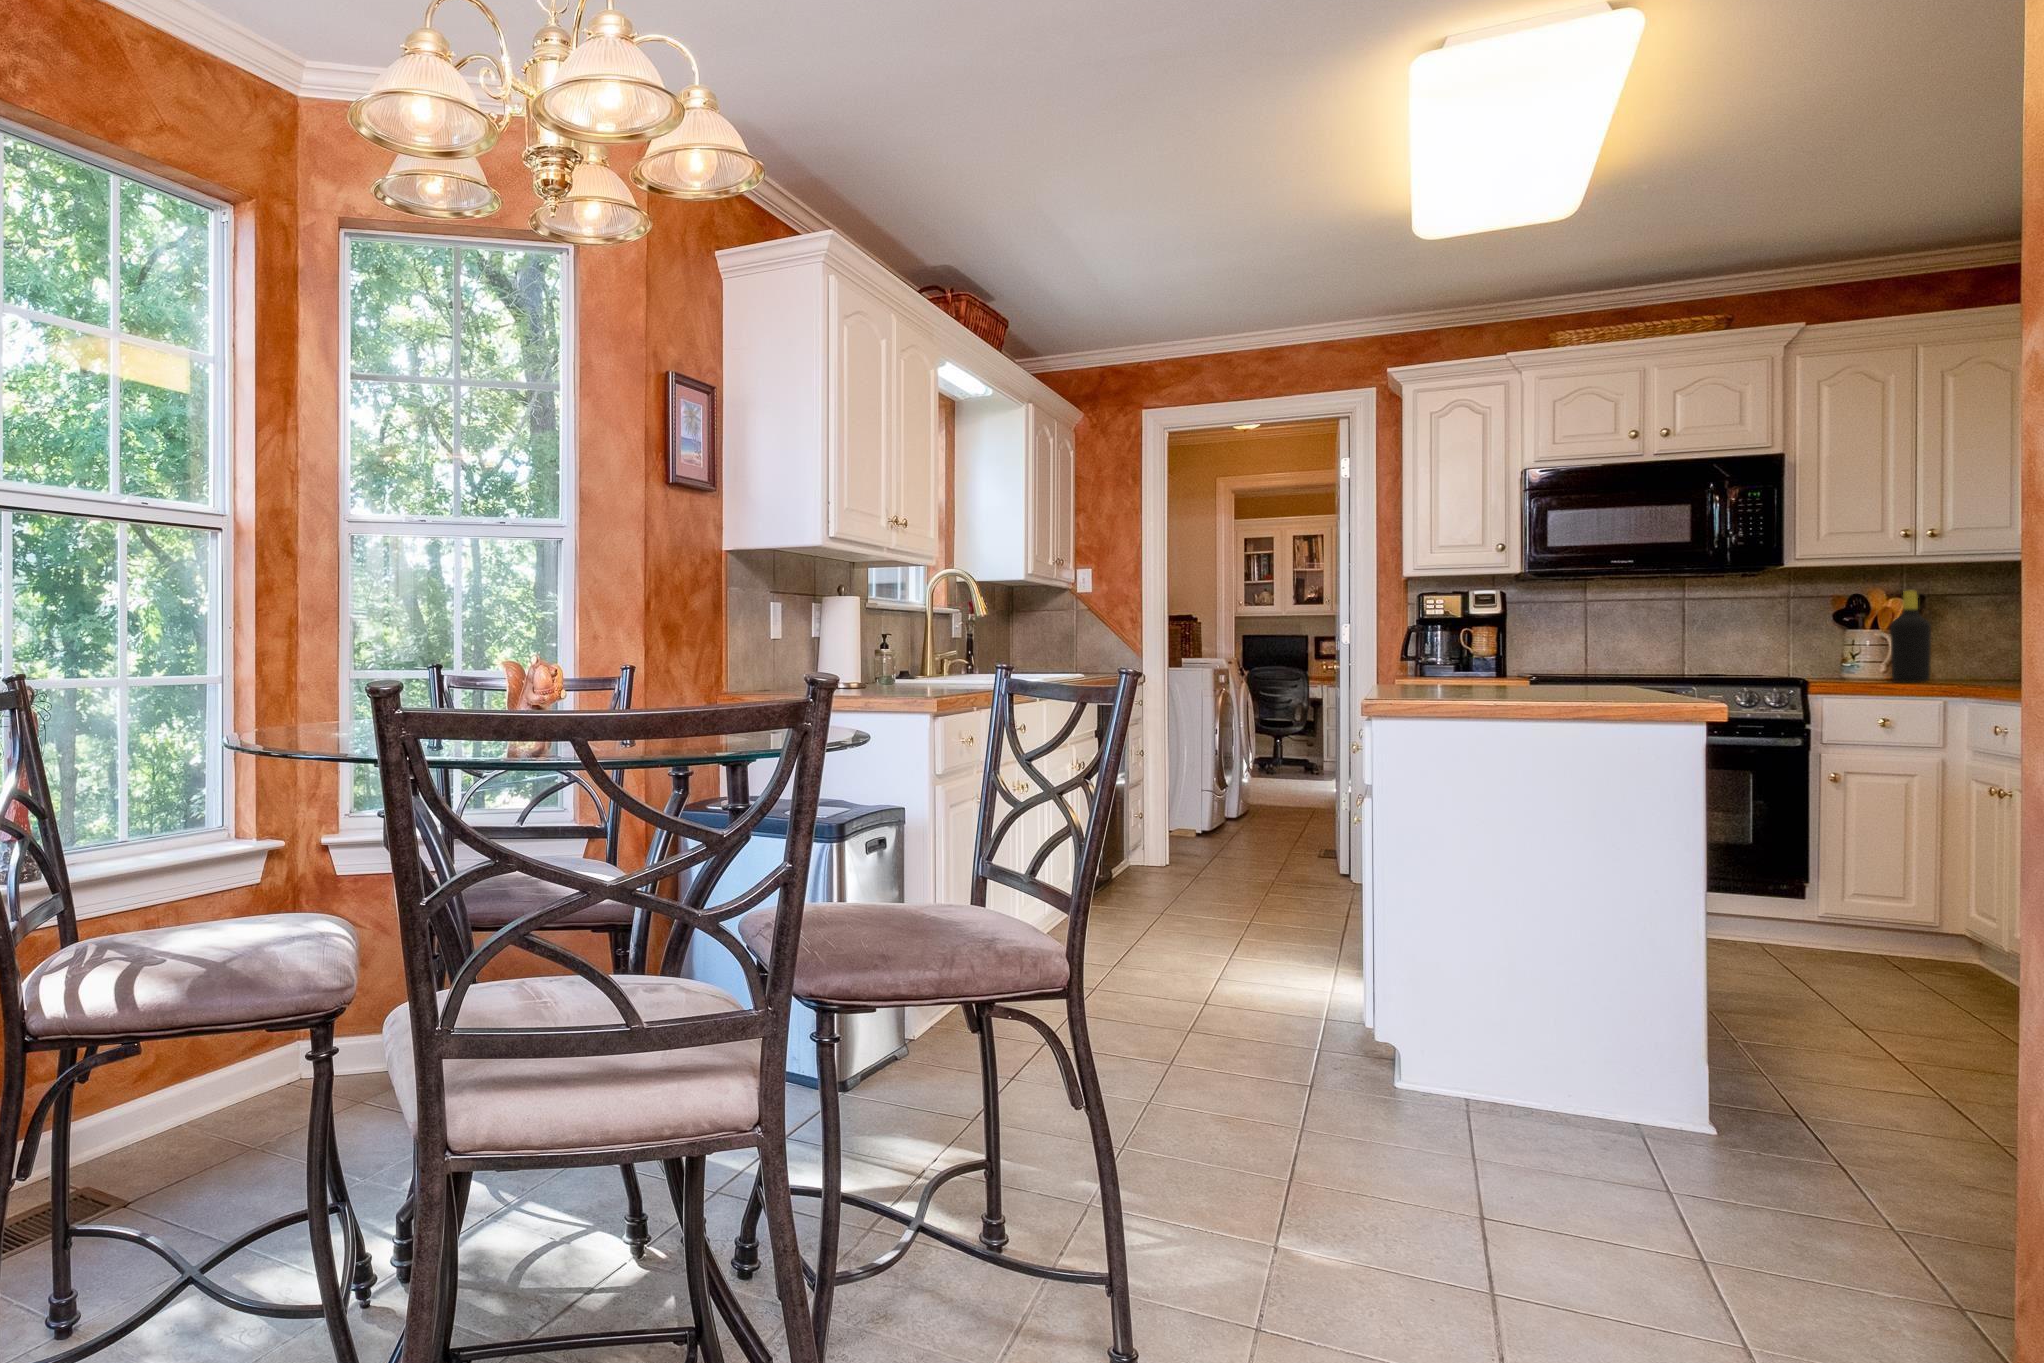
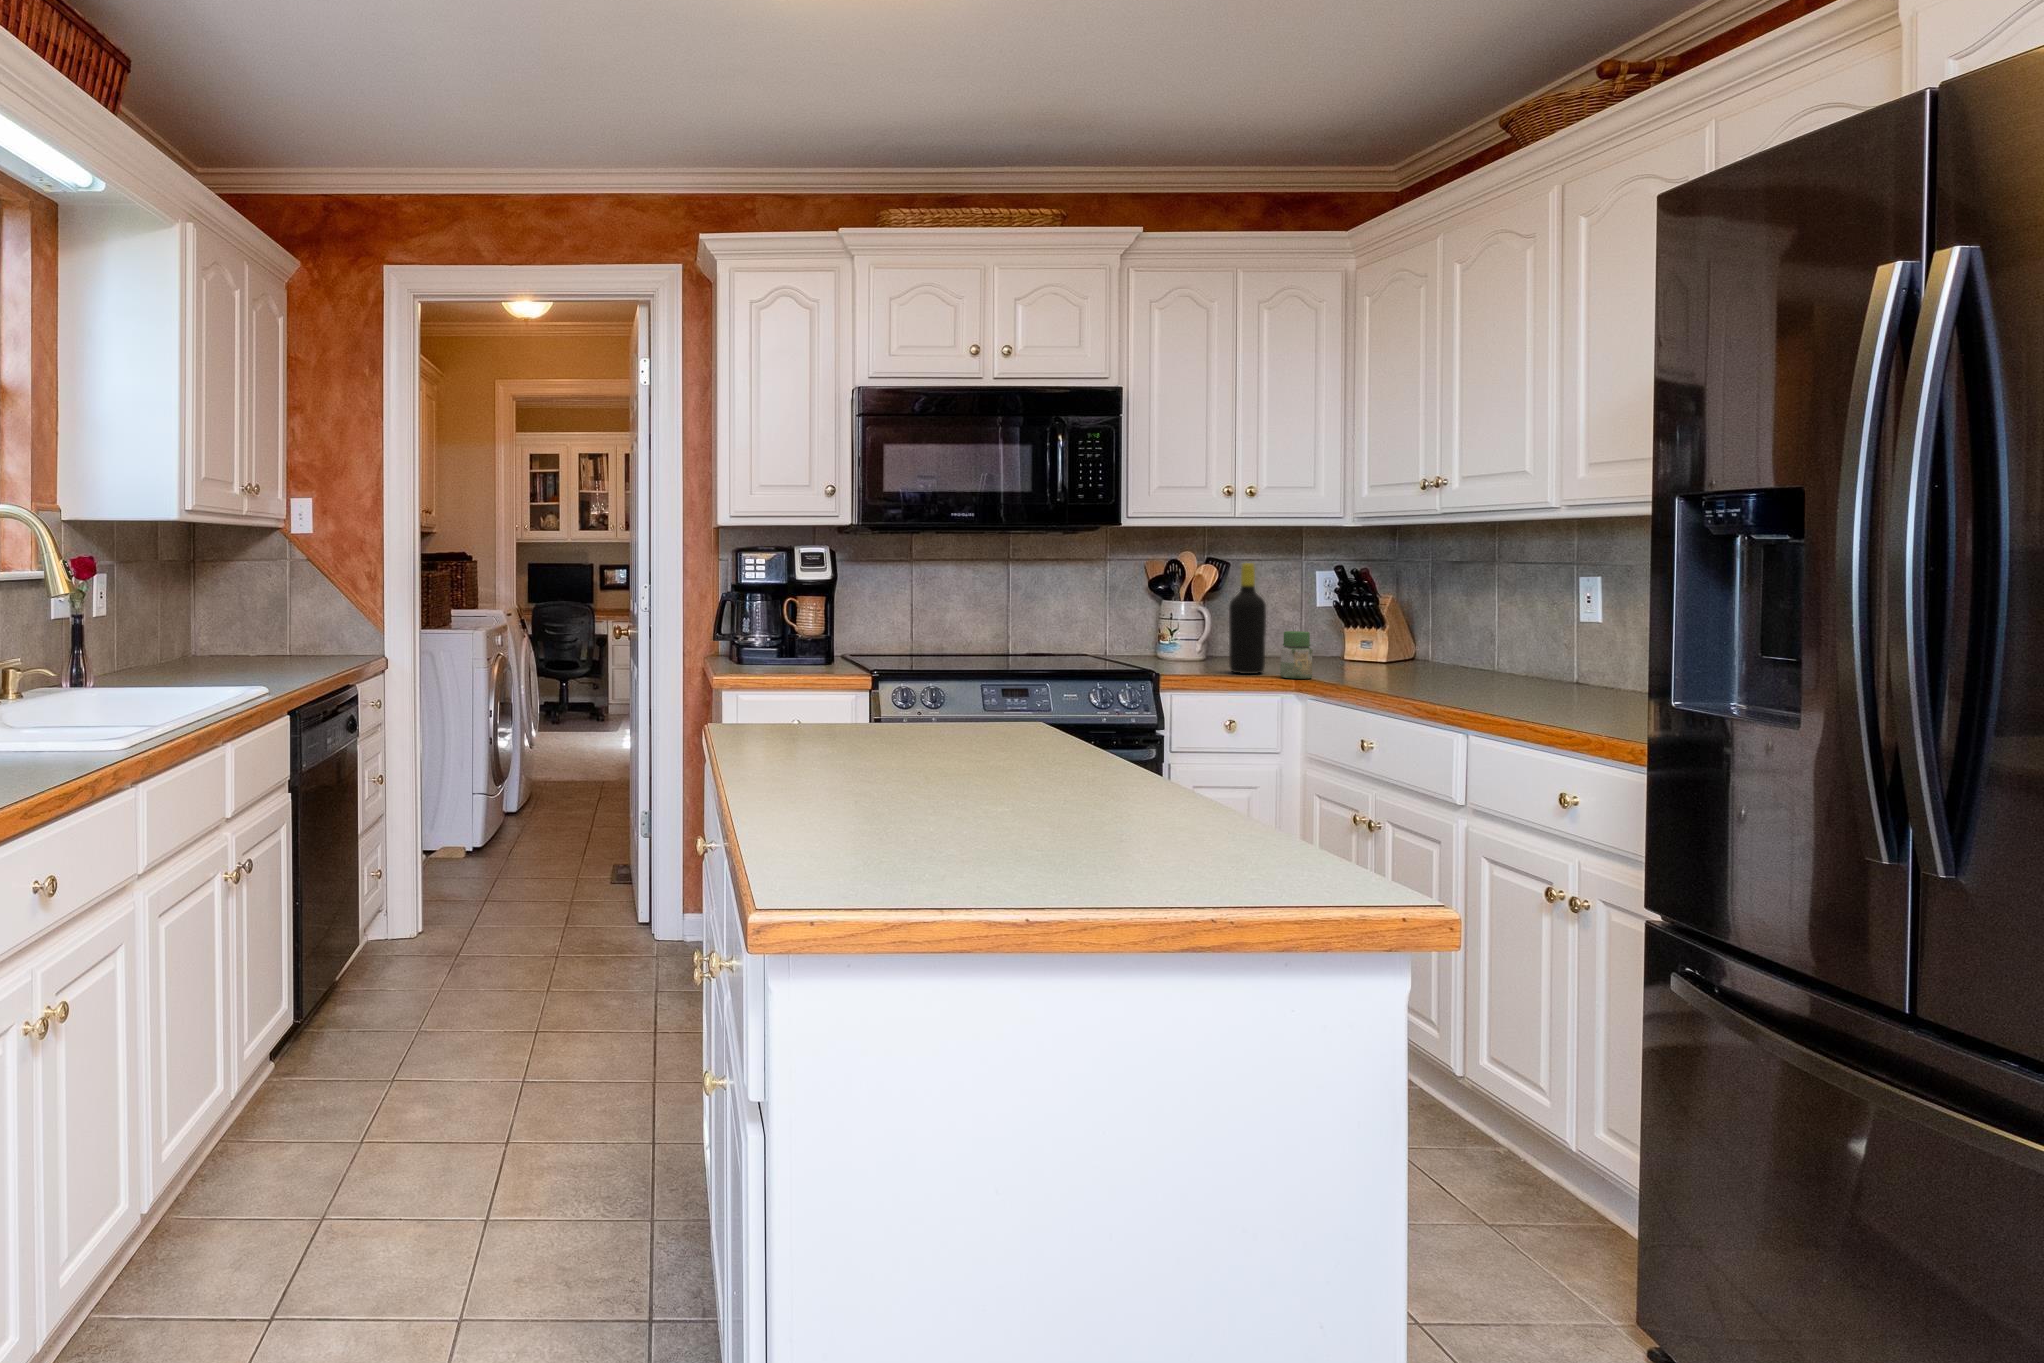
jar: none [1936,644,1970,682] -> present [1280,631,1312,679]

